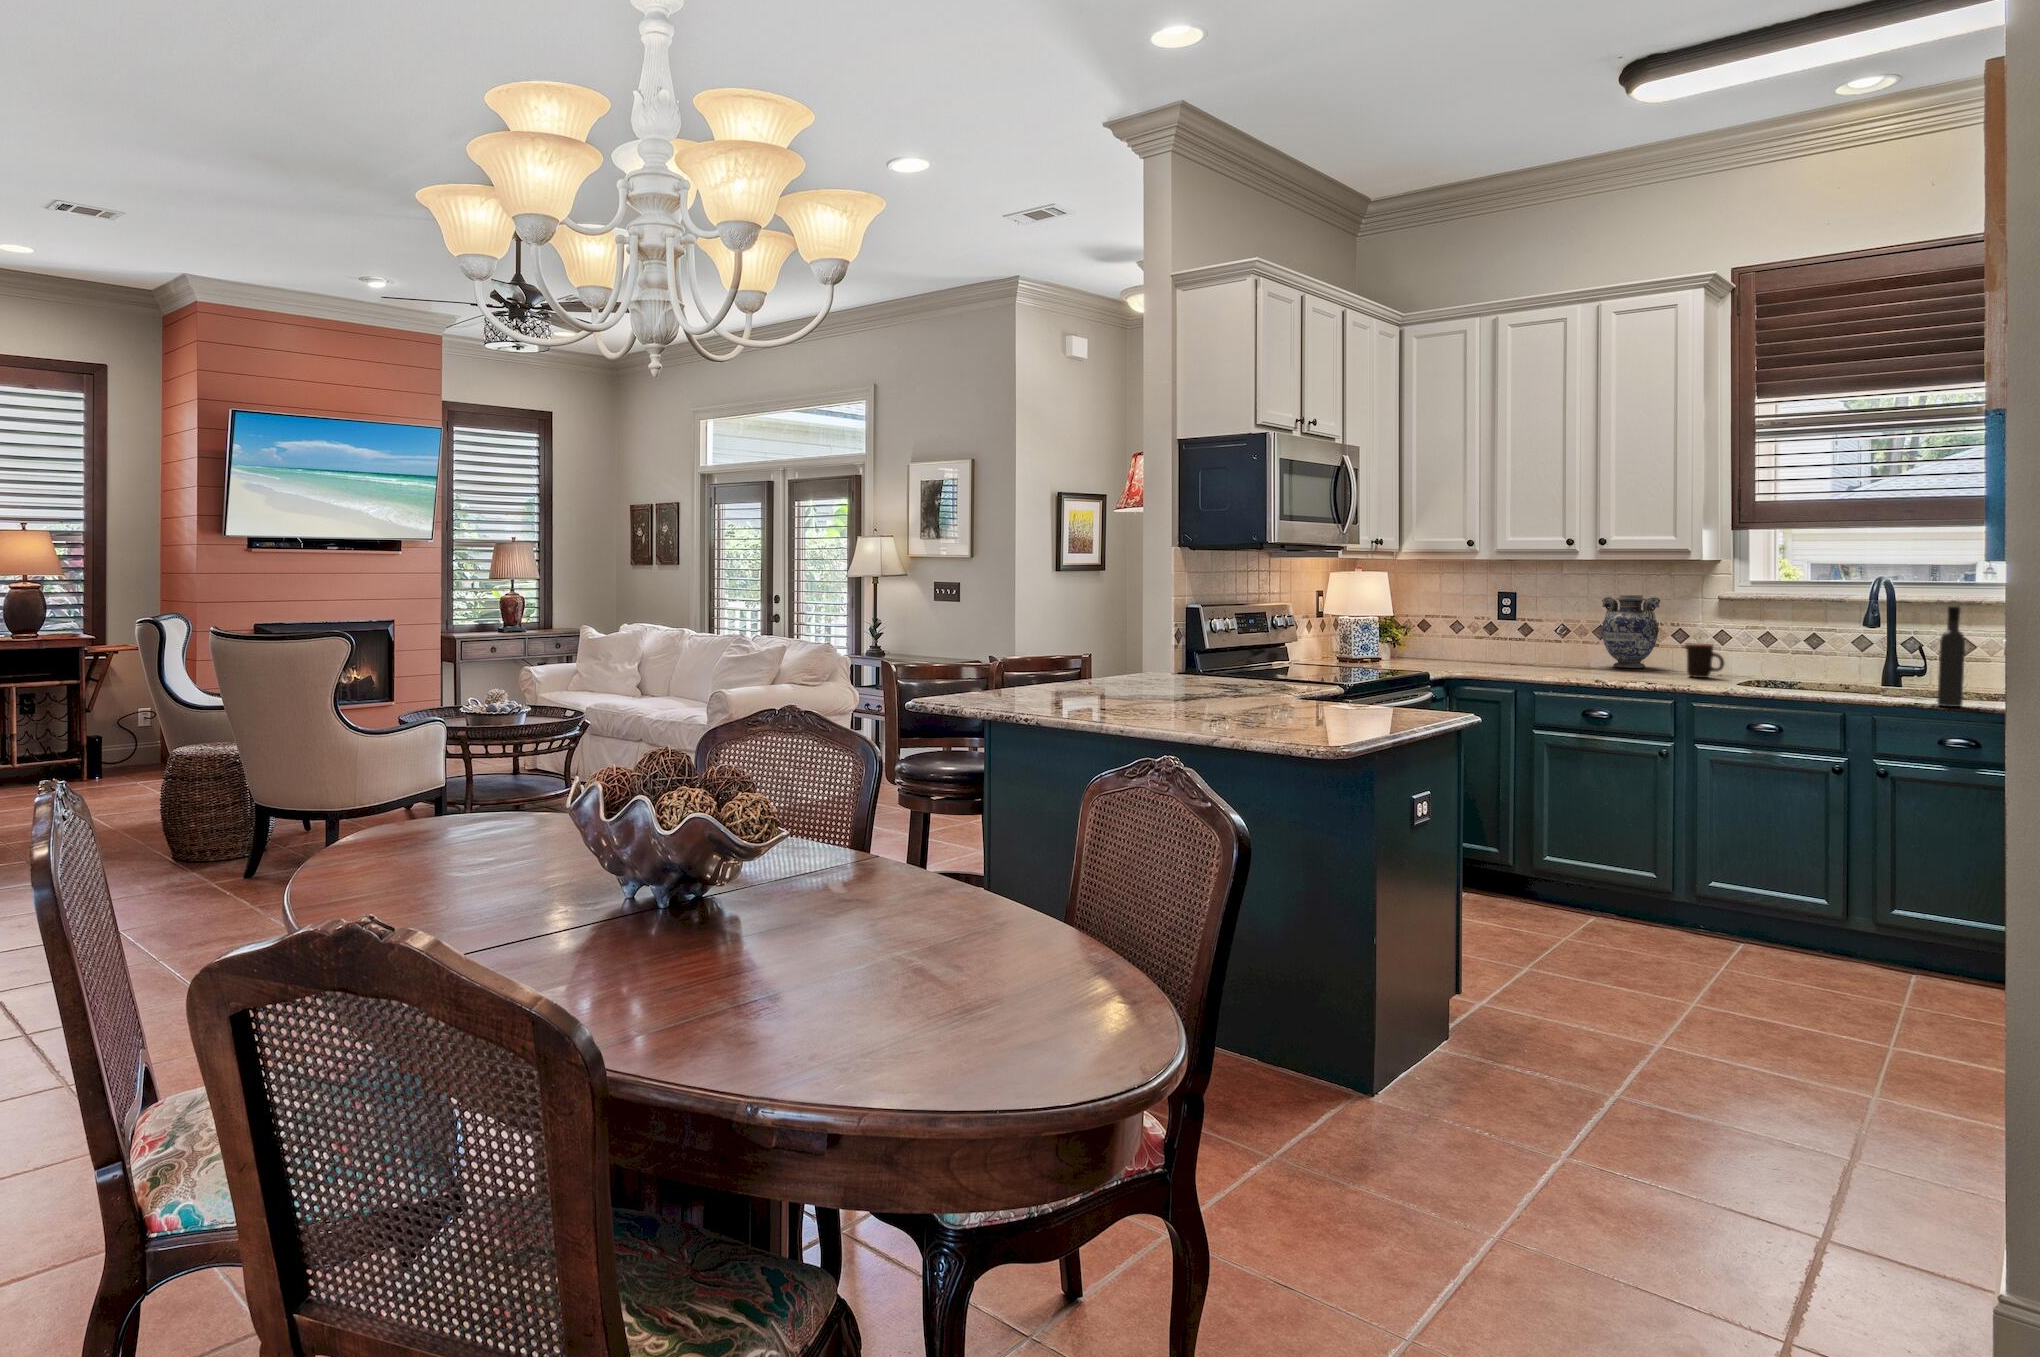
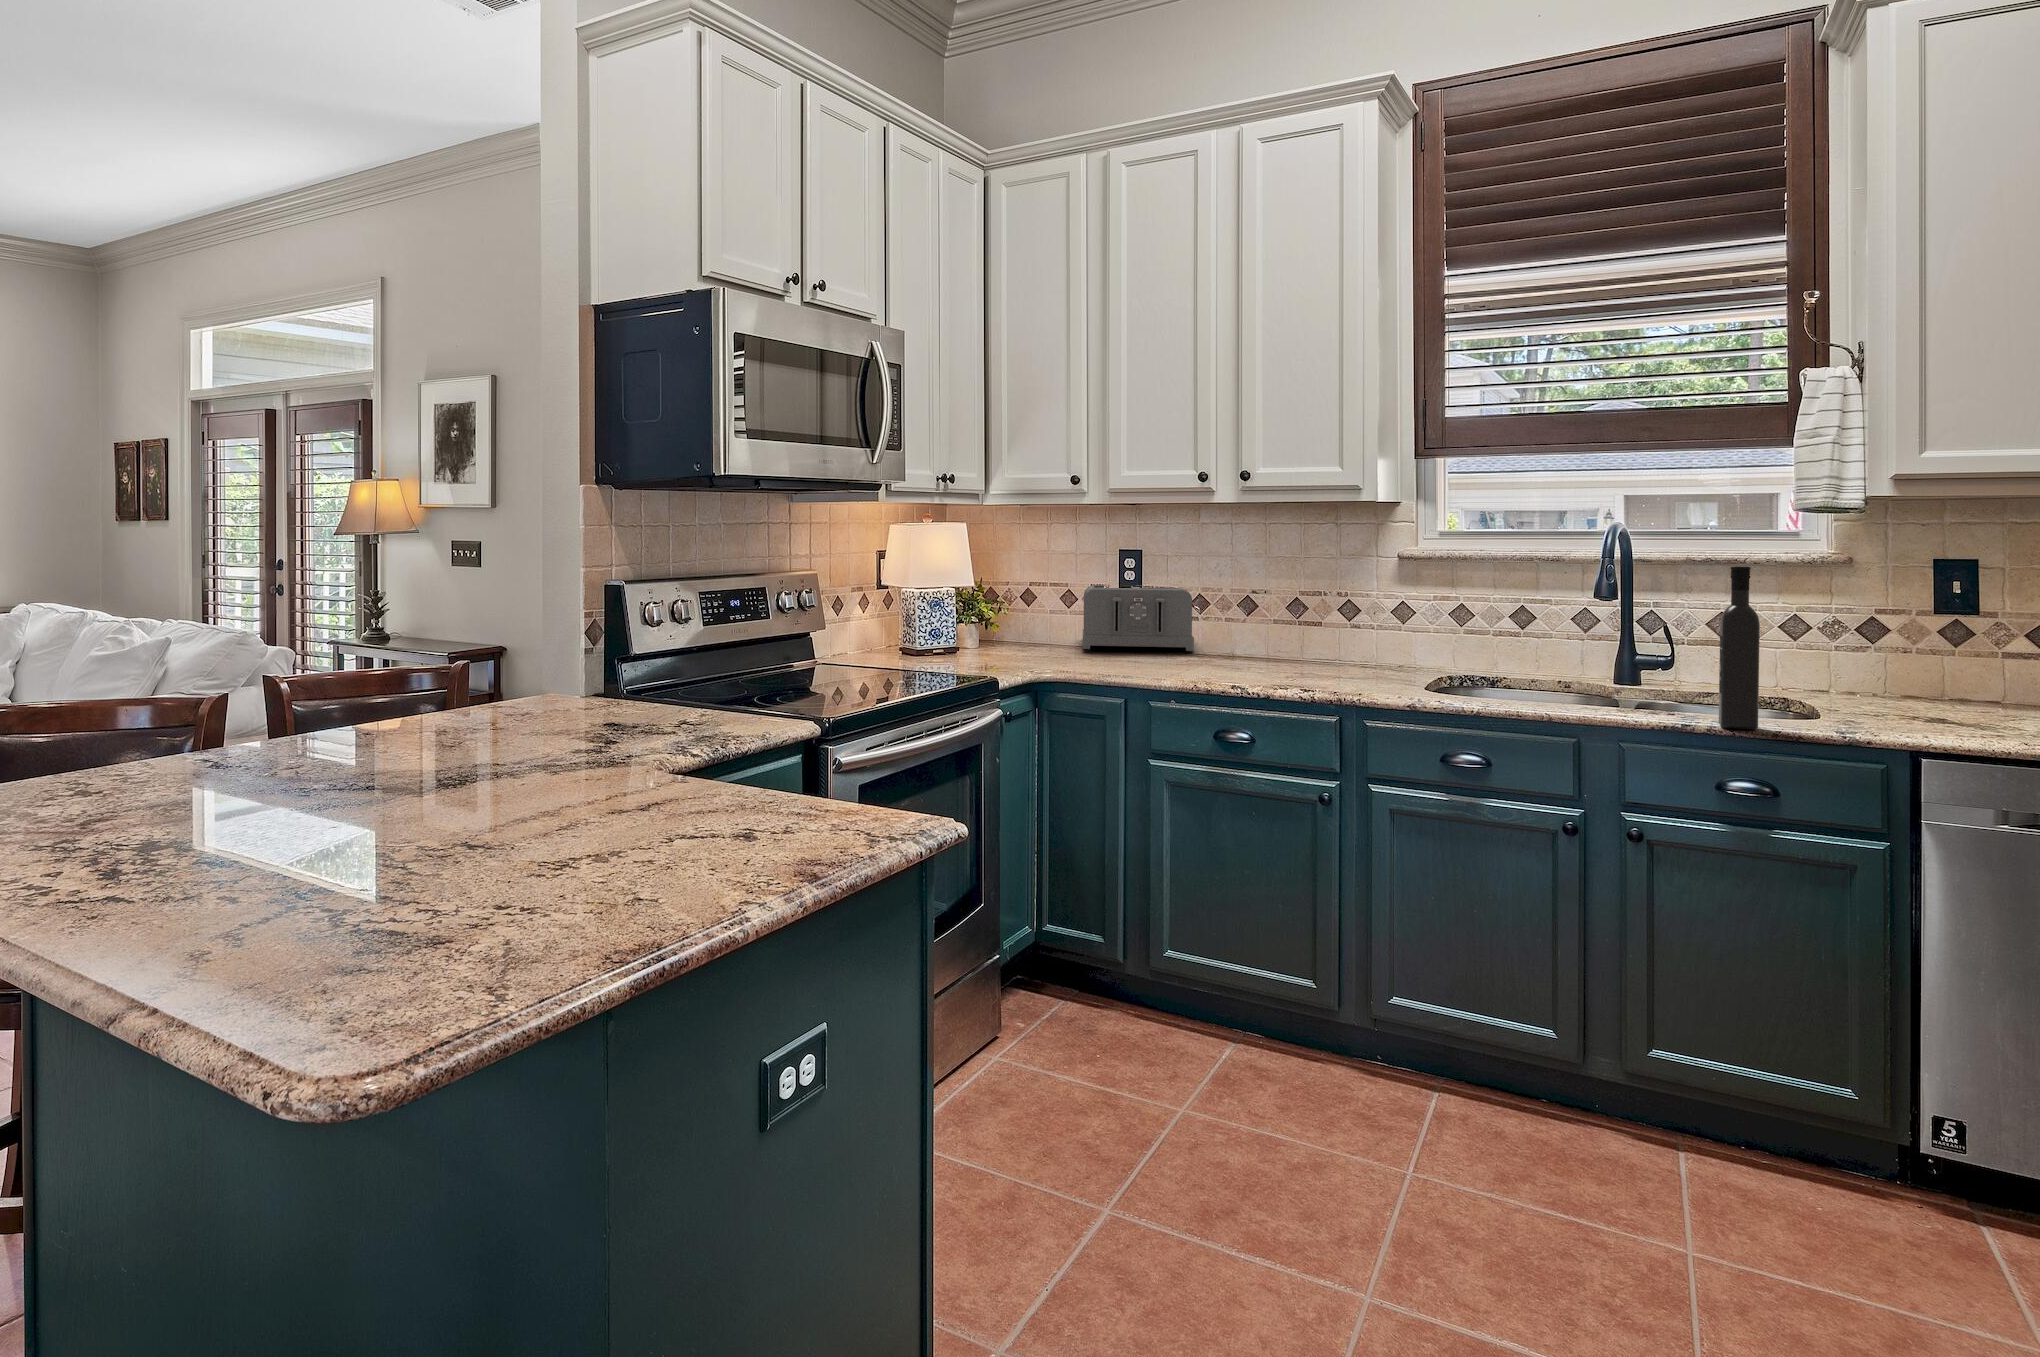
decorative vase: present [1601,595,1660,668] -> none [1248,553,1323,657]
toaster: none [1467,618,1558,664] -> present [1083,585,1194,651]
mug: present [1685,643,1724,678] -> none [1355,623,1409,674]

